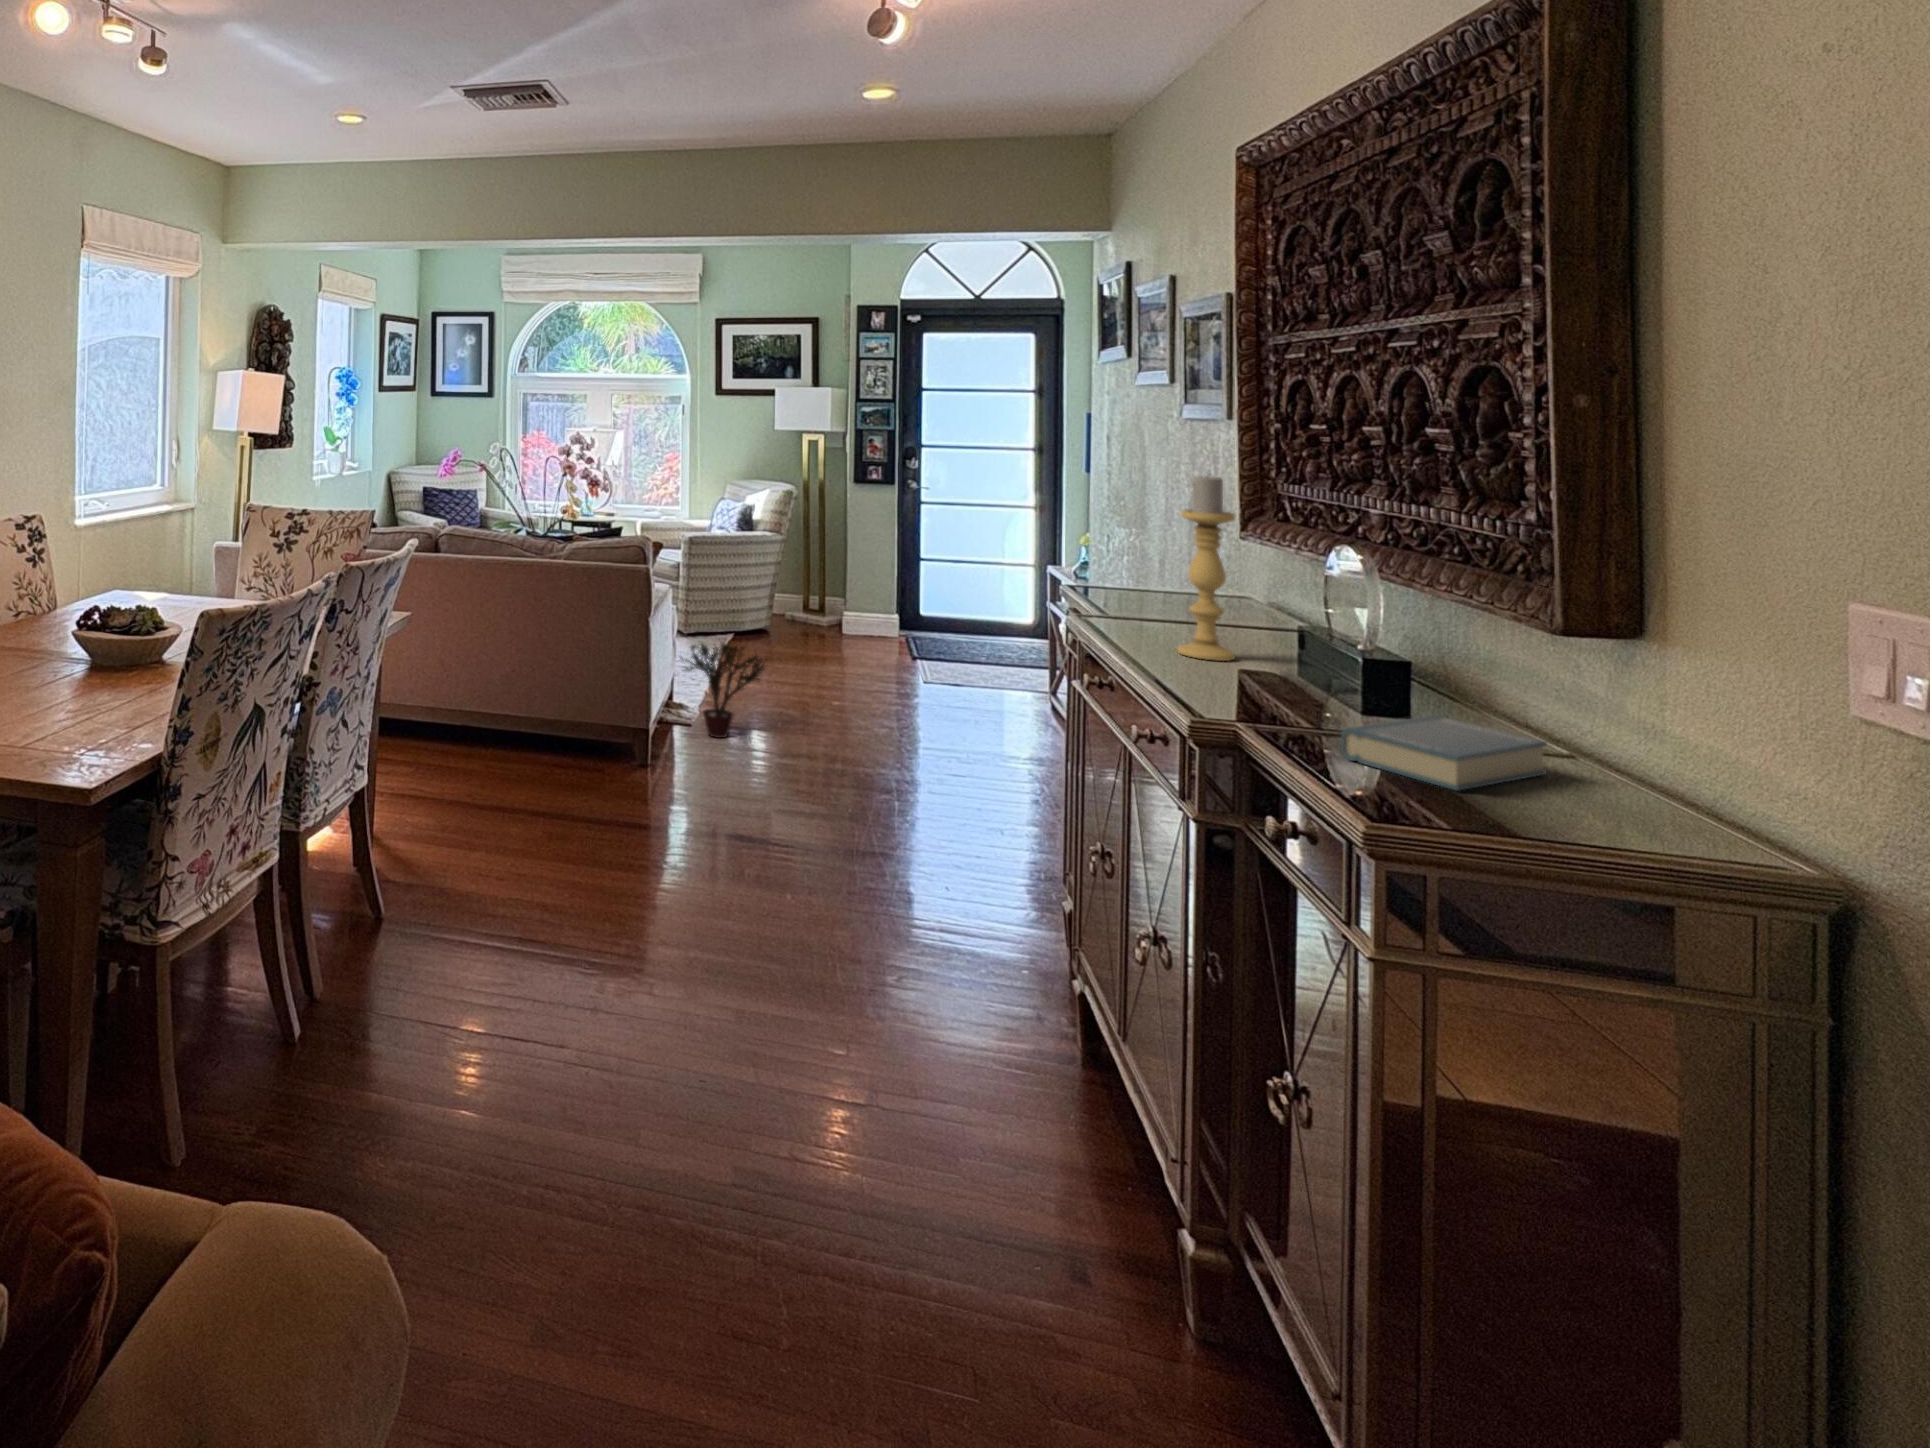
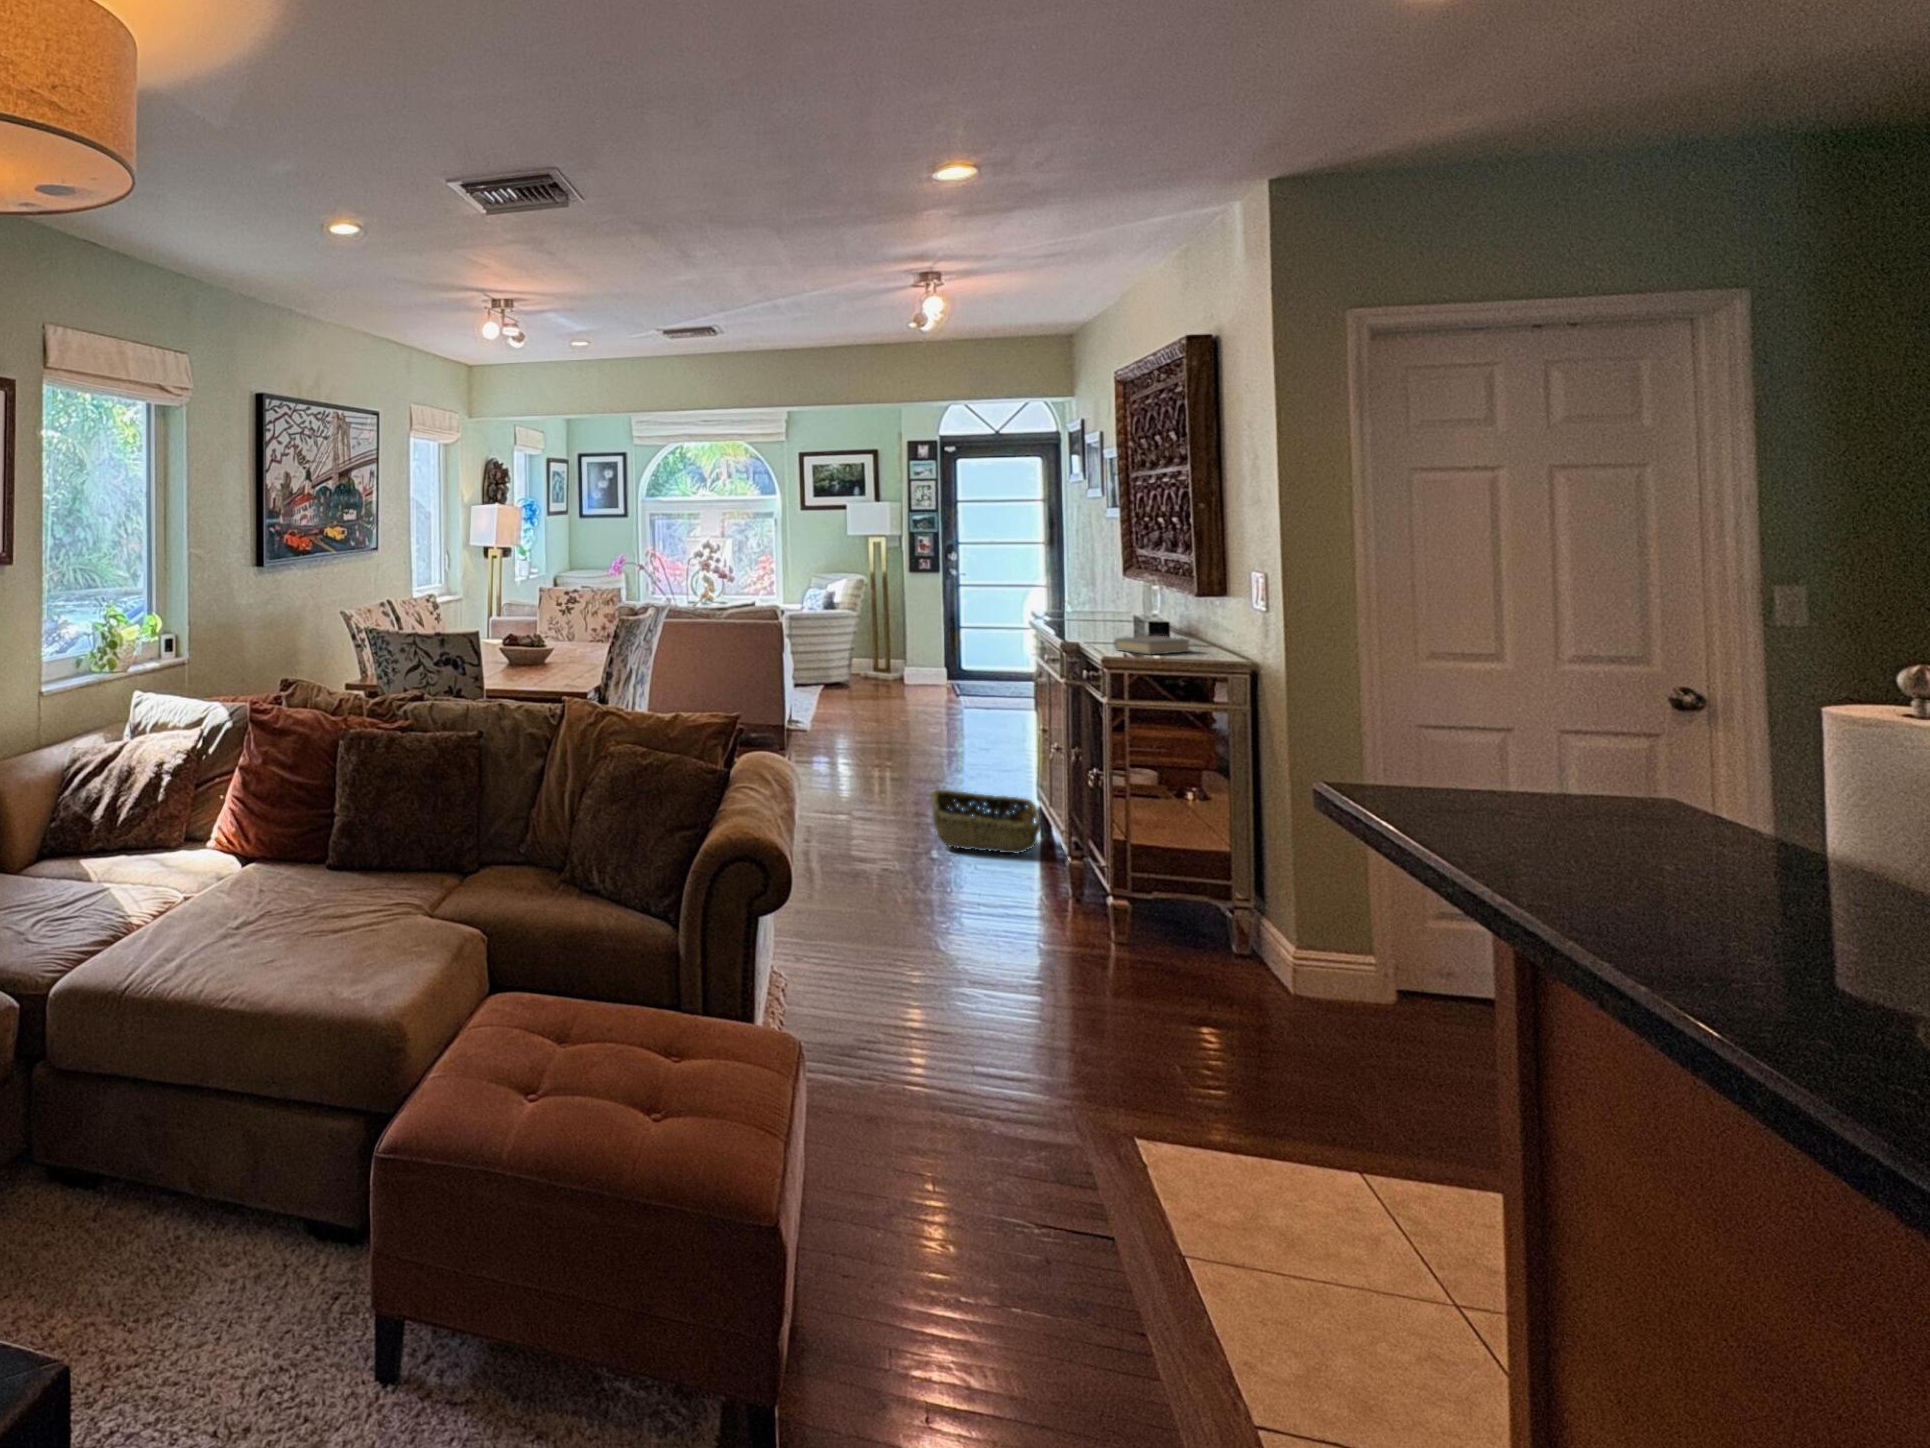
candle holder: present [1177,476,1235,661] -> none [1073,545,1100,631]
potted plant: present [684,643,765,738] -> none [798,671,858,734]
woven basket: none [866,958,1101,1132] -> present [931,790,1042,853]

